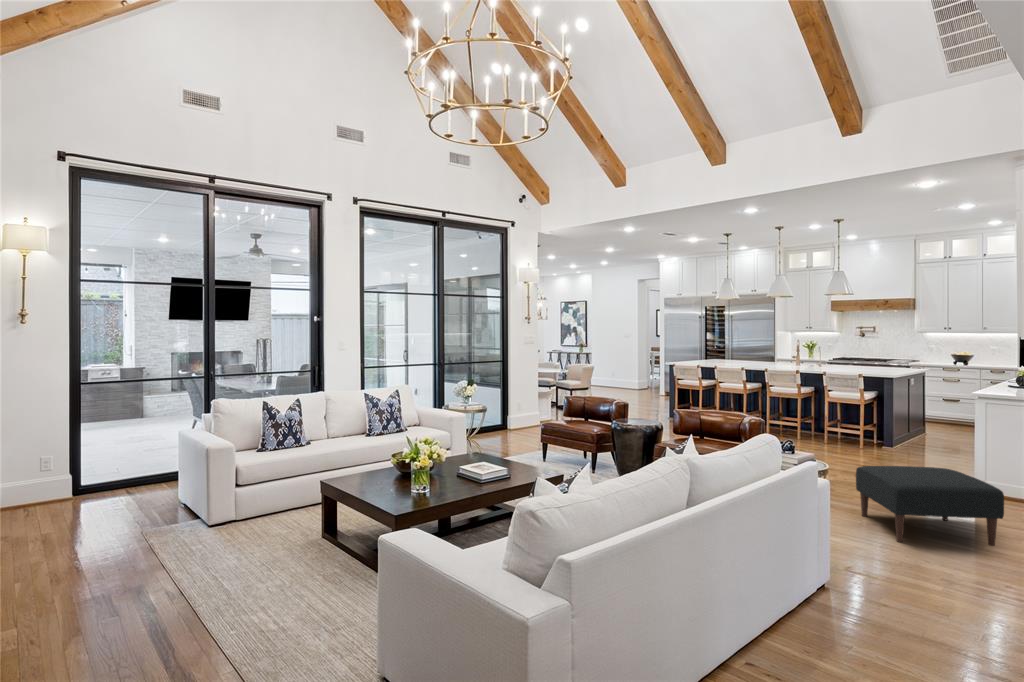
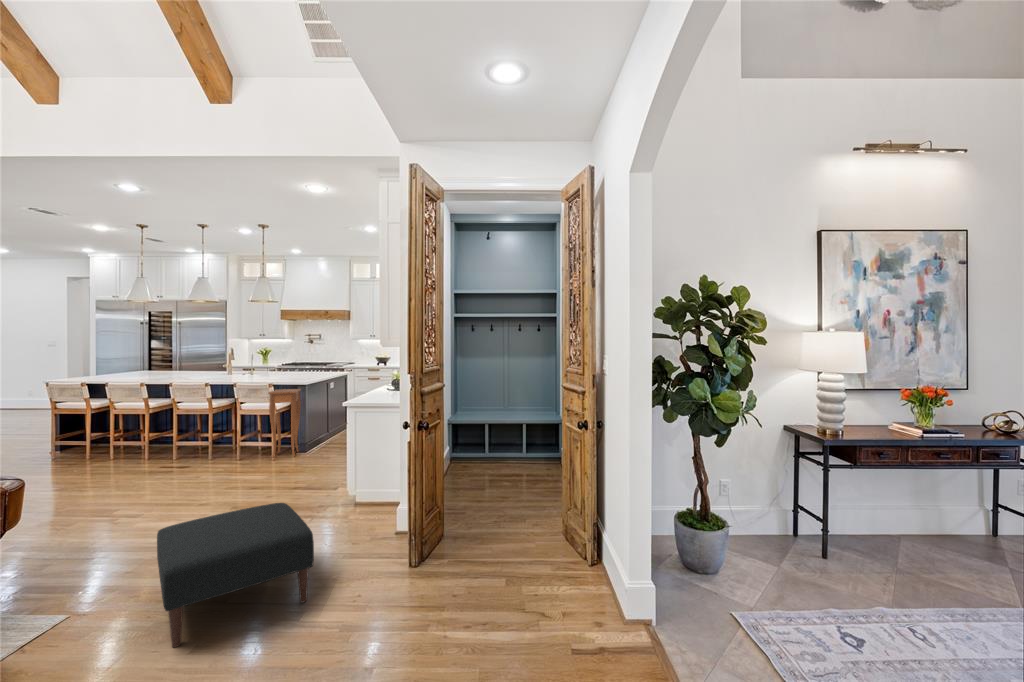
side table: none [858,381,888,448] -> present [268,389,301,458]

